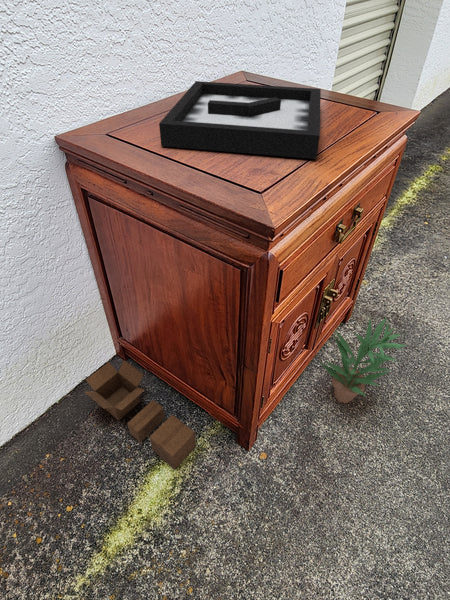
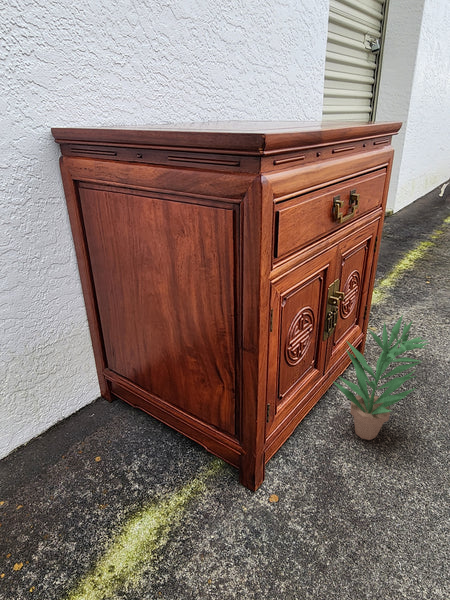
decorative tray: present [159,81,321,159] -> none [152,98,308,125]
cardboard box: present [85,360,196,469] -> none [56,391,189,516]

